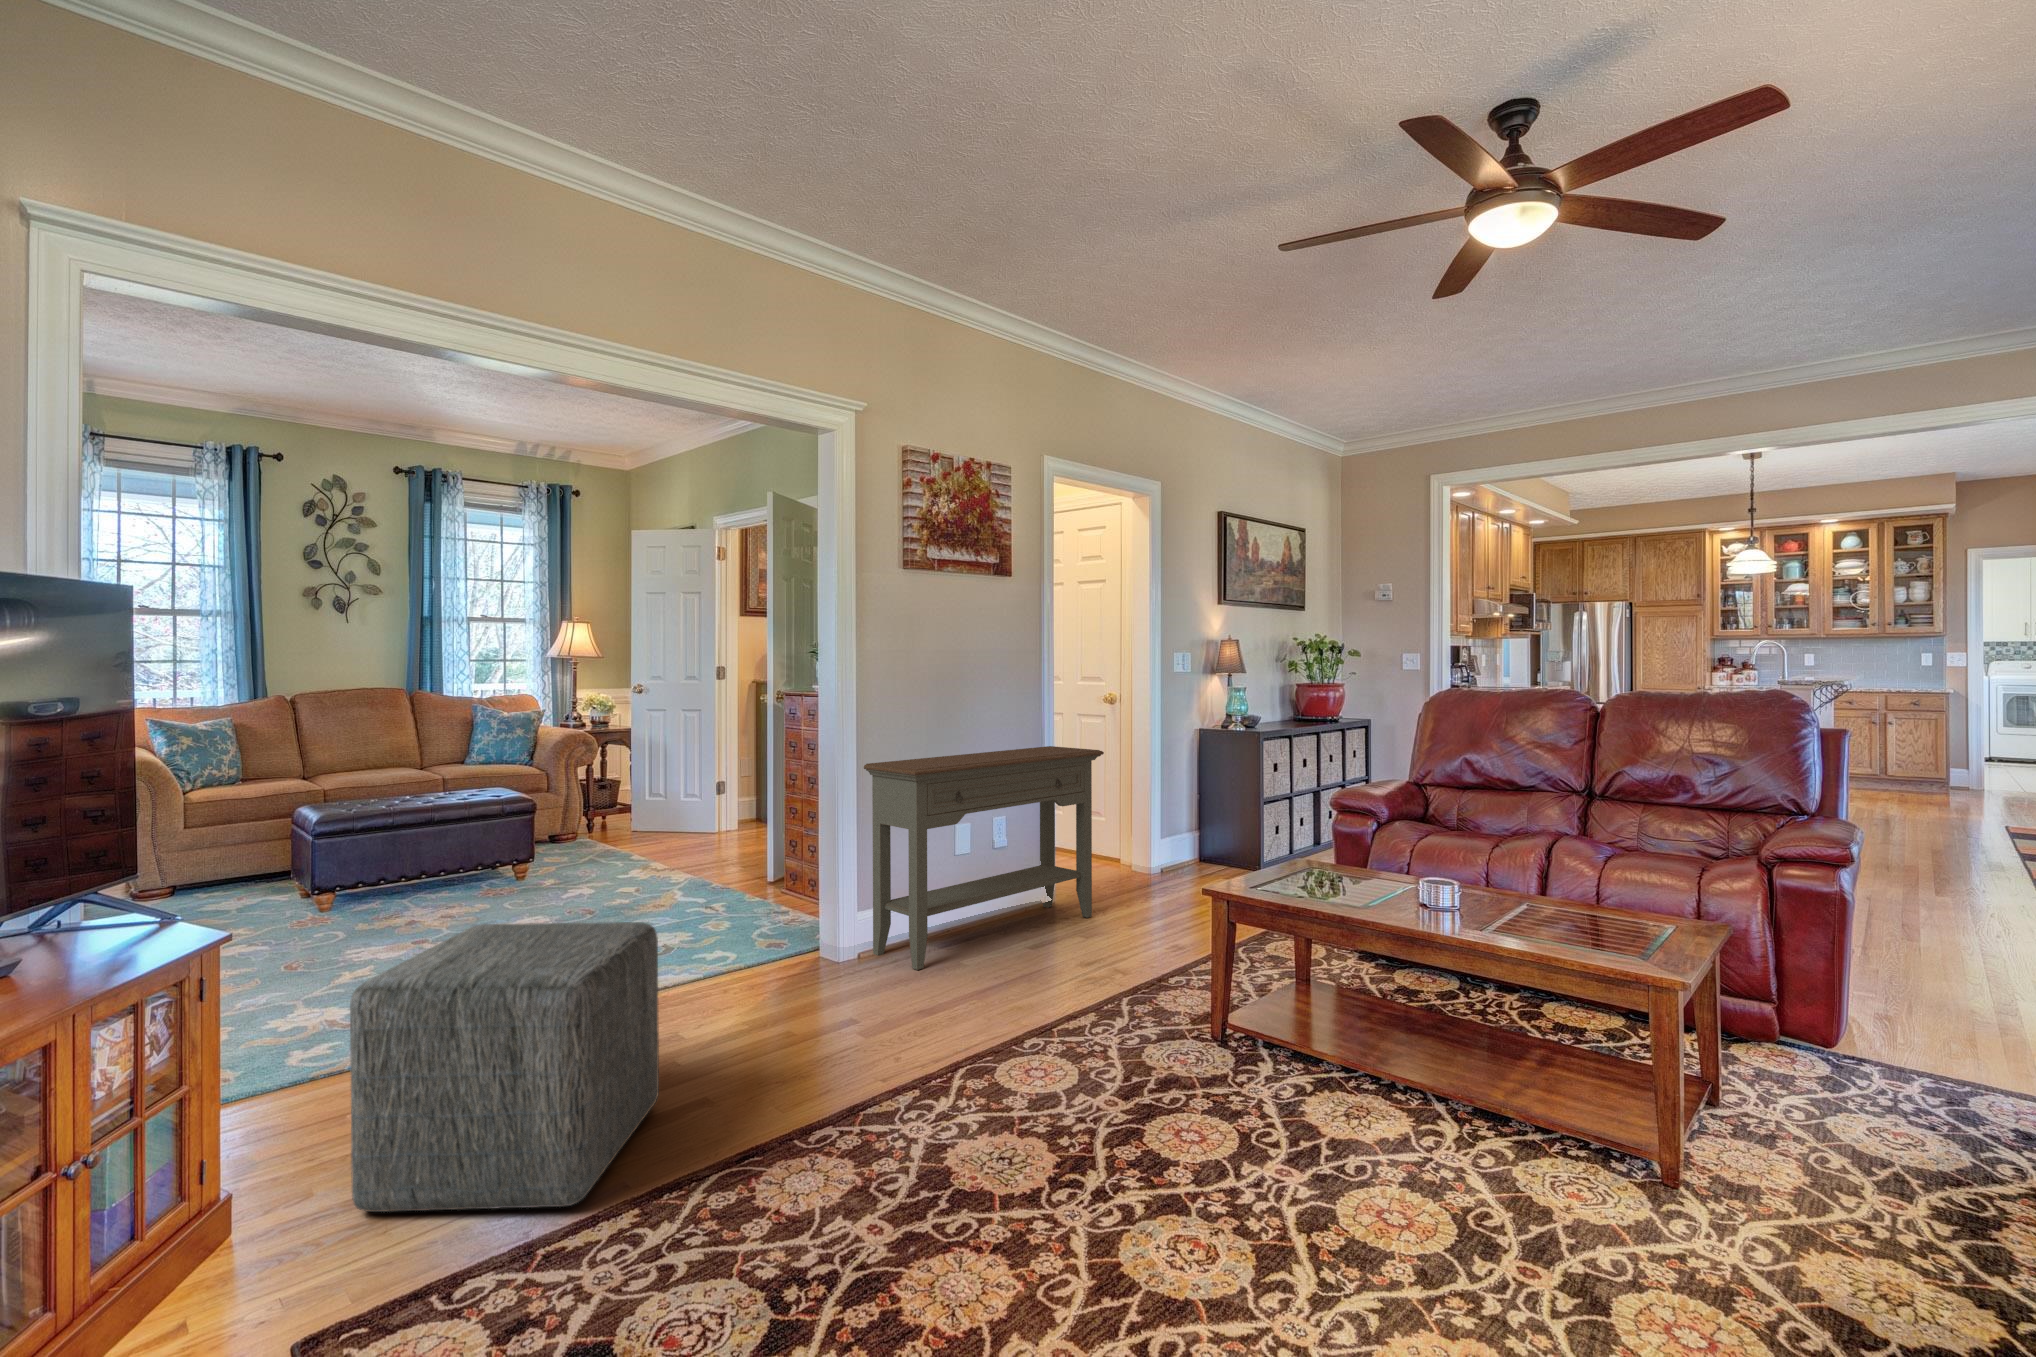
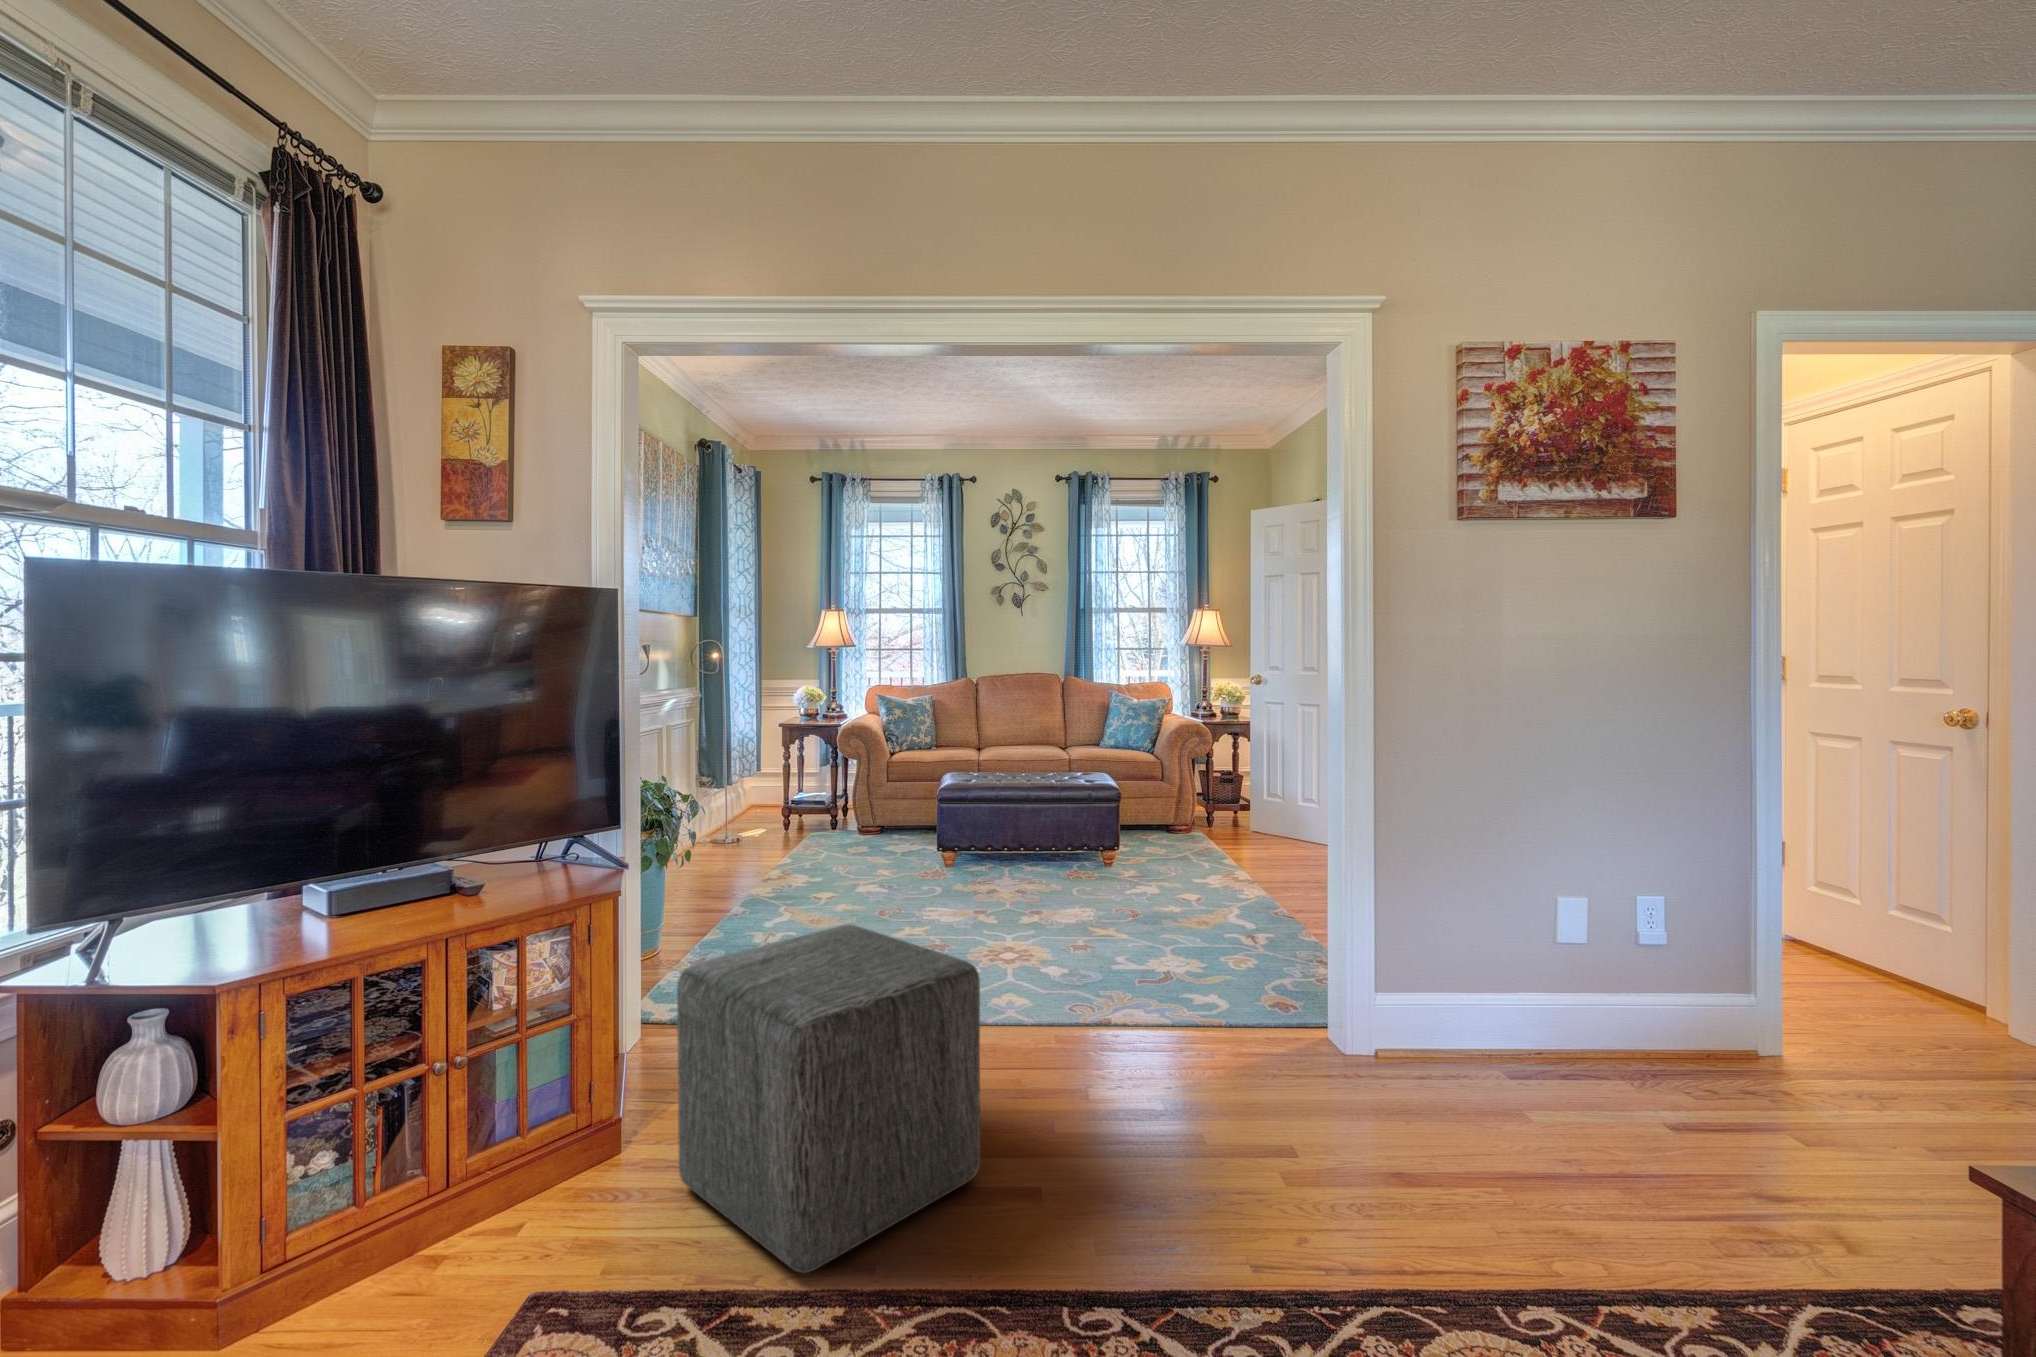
console table: present [864,746,1104,970] -> none [1375,793,1862,1105]

